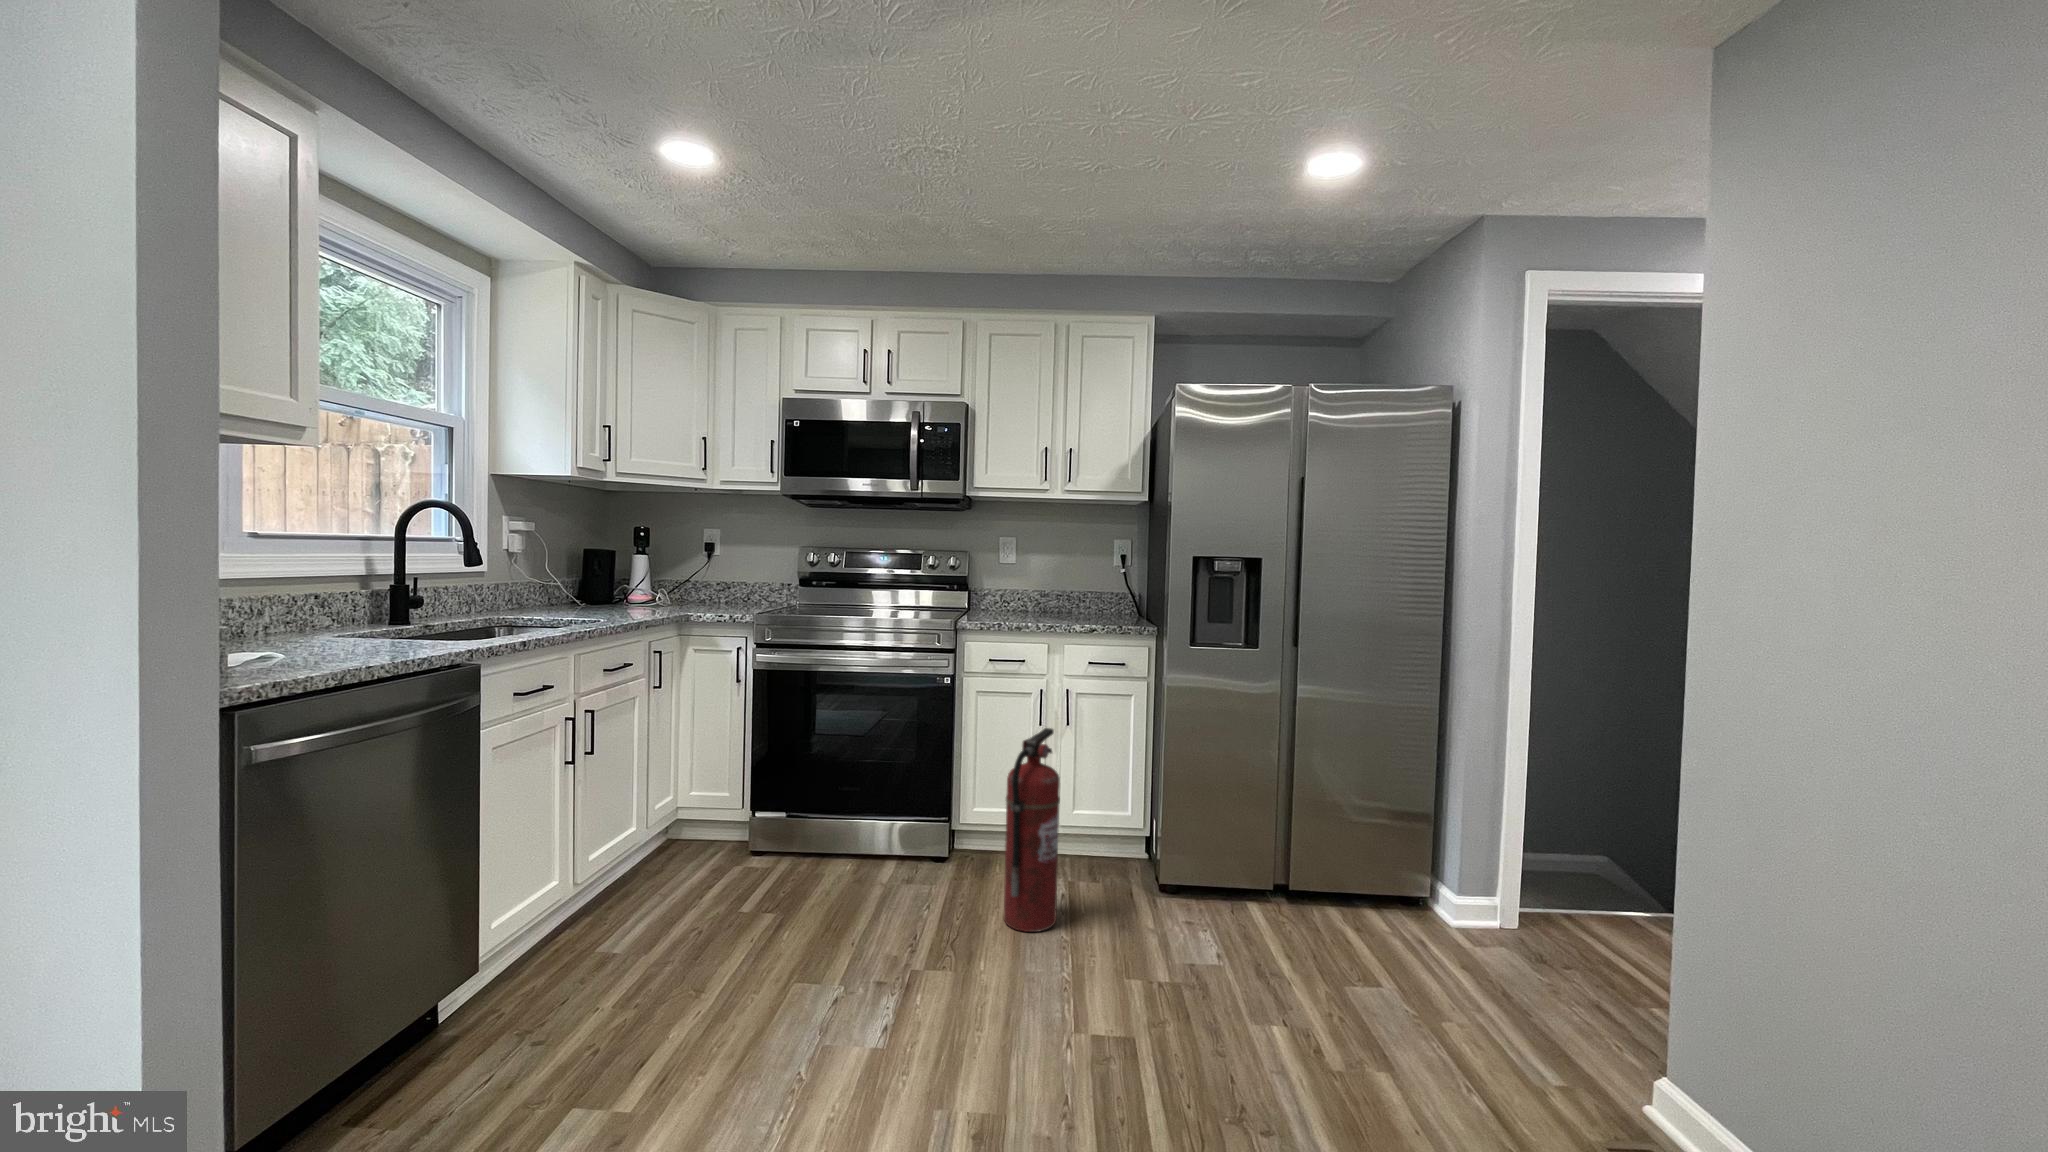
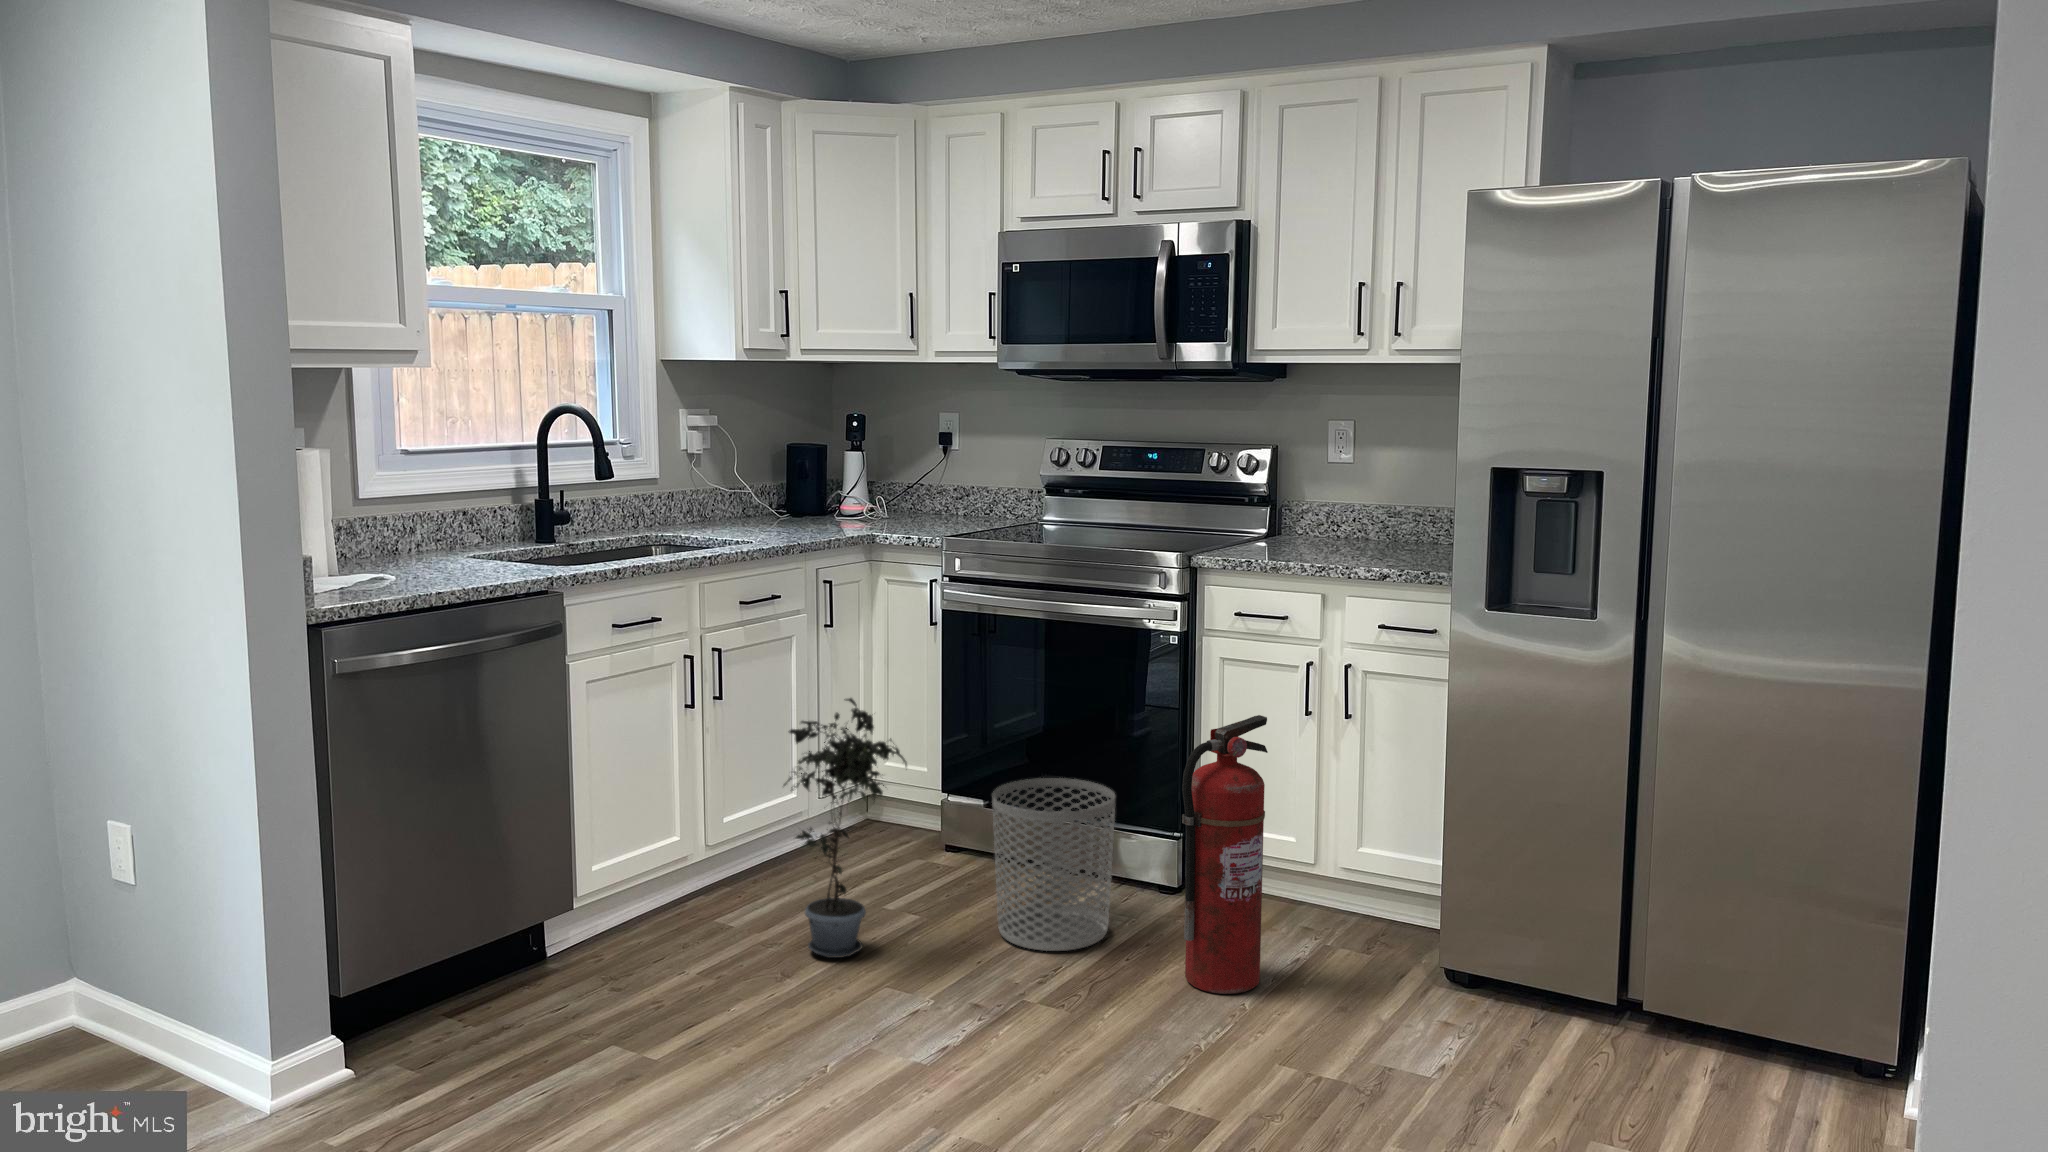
potted plant: none [679,741,805,964] -> present [784,698,907,958]
waste bin: none [842,789,935,924] -> present [992,778,1116,951]

